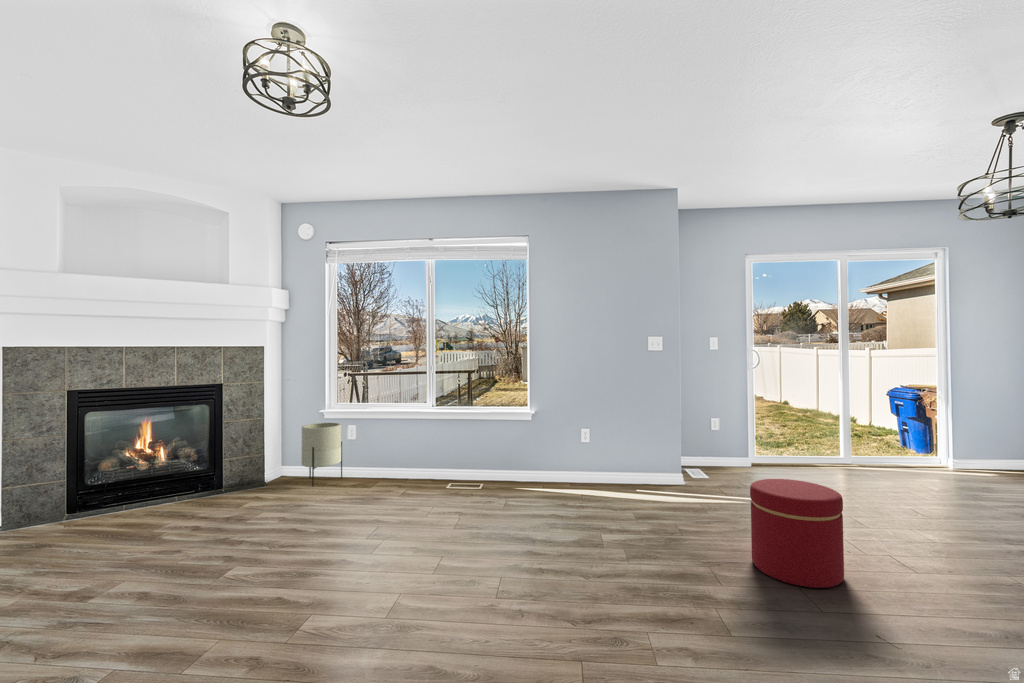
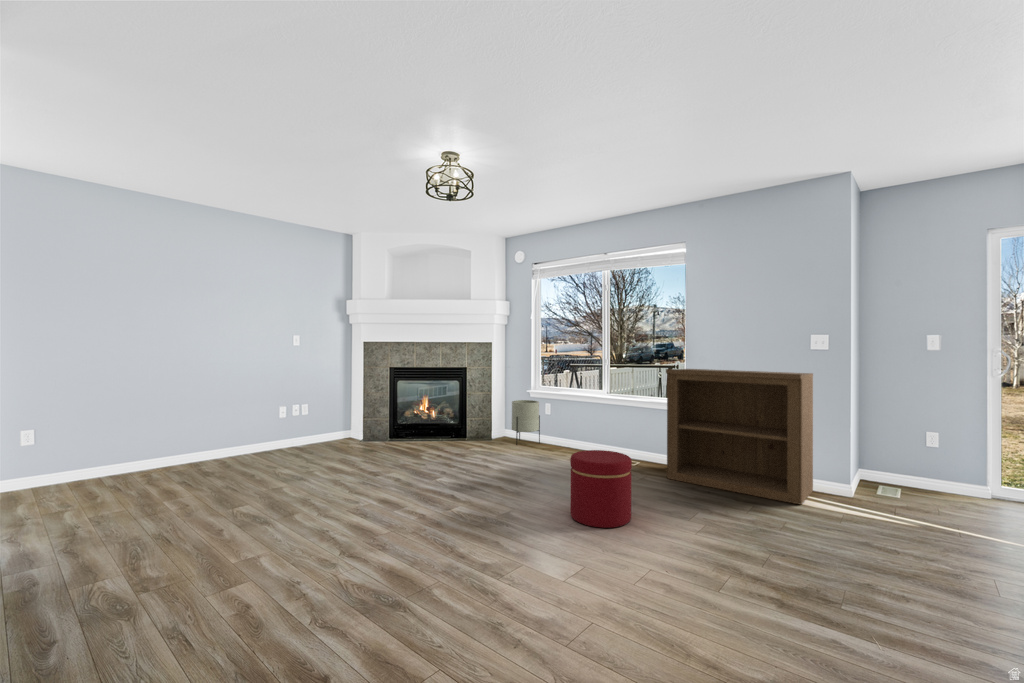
bookshelf: none [528,372,665,500] -> present [666,369,813,505]
ottoman: present [750,479,844,588] -> present [570,450,632,528]

